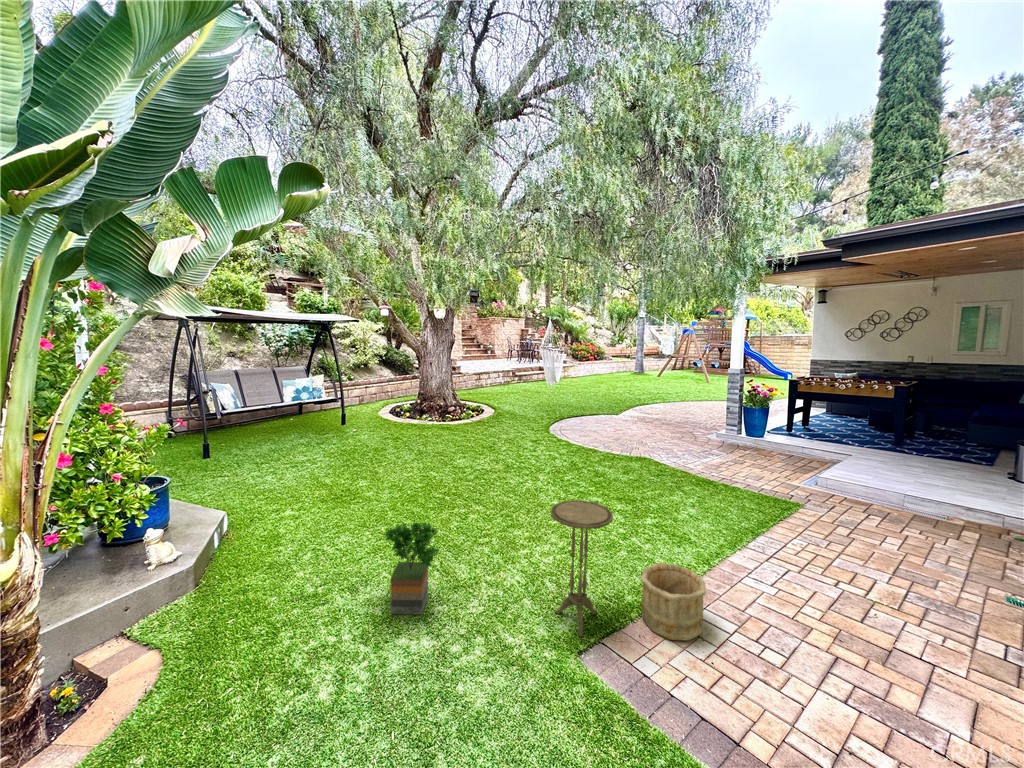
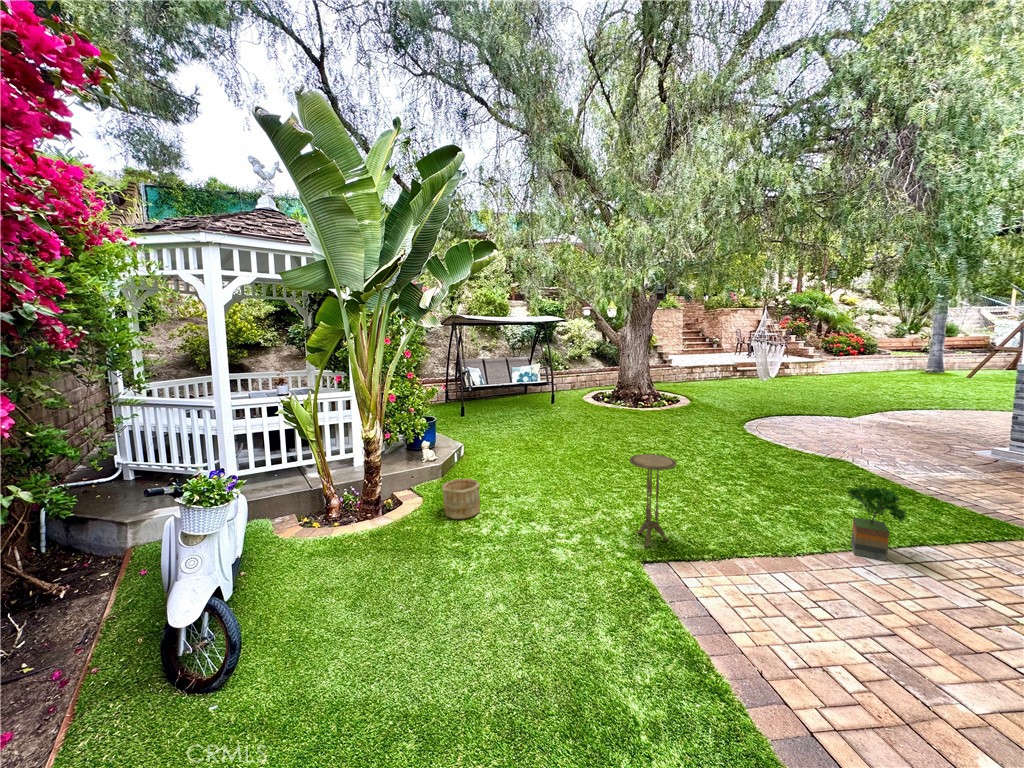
potted tree: present [385,522,439,615] -> present [847,486,906,561]
wooden bucket: present [641,563,706,641] -> present [442,479,480,519]

